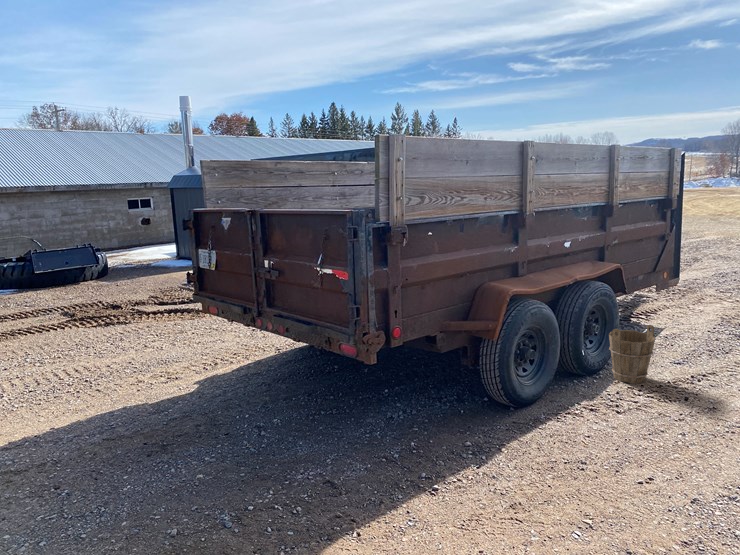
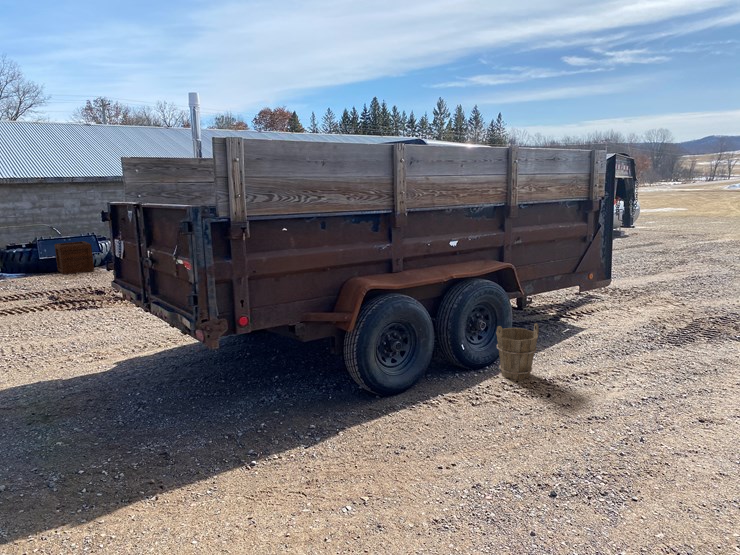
wooden crate: none [51,253,96,290] -> present [54,241,94,275]

